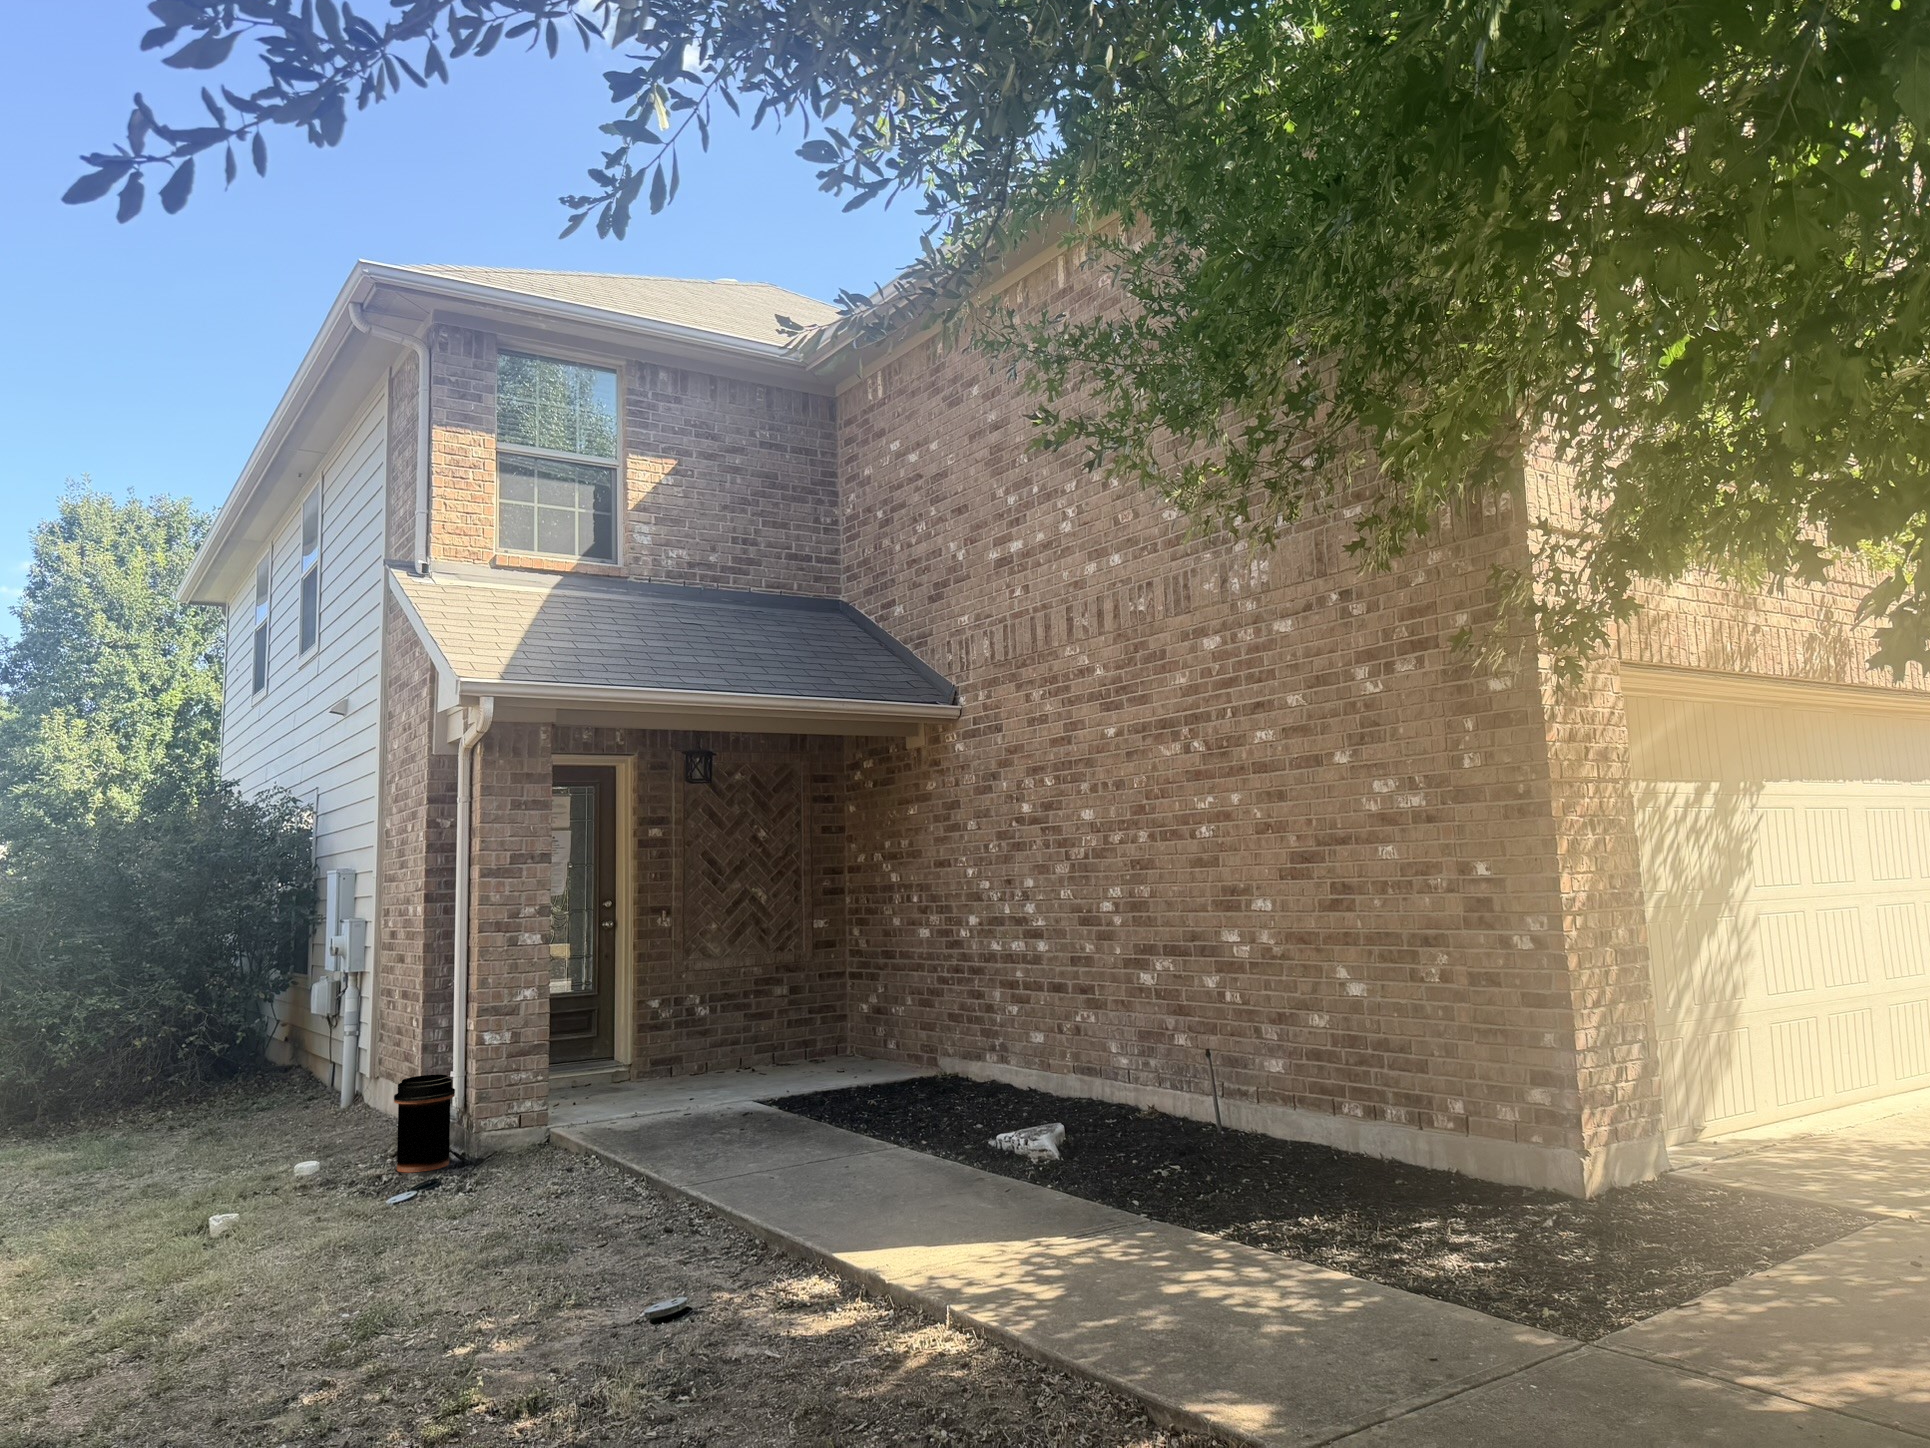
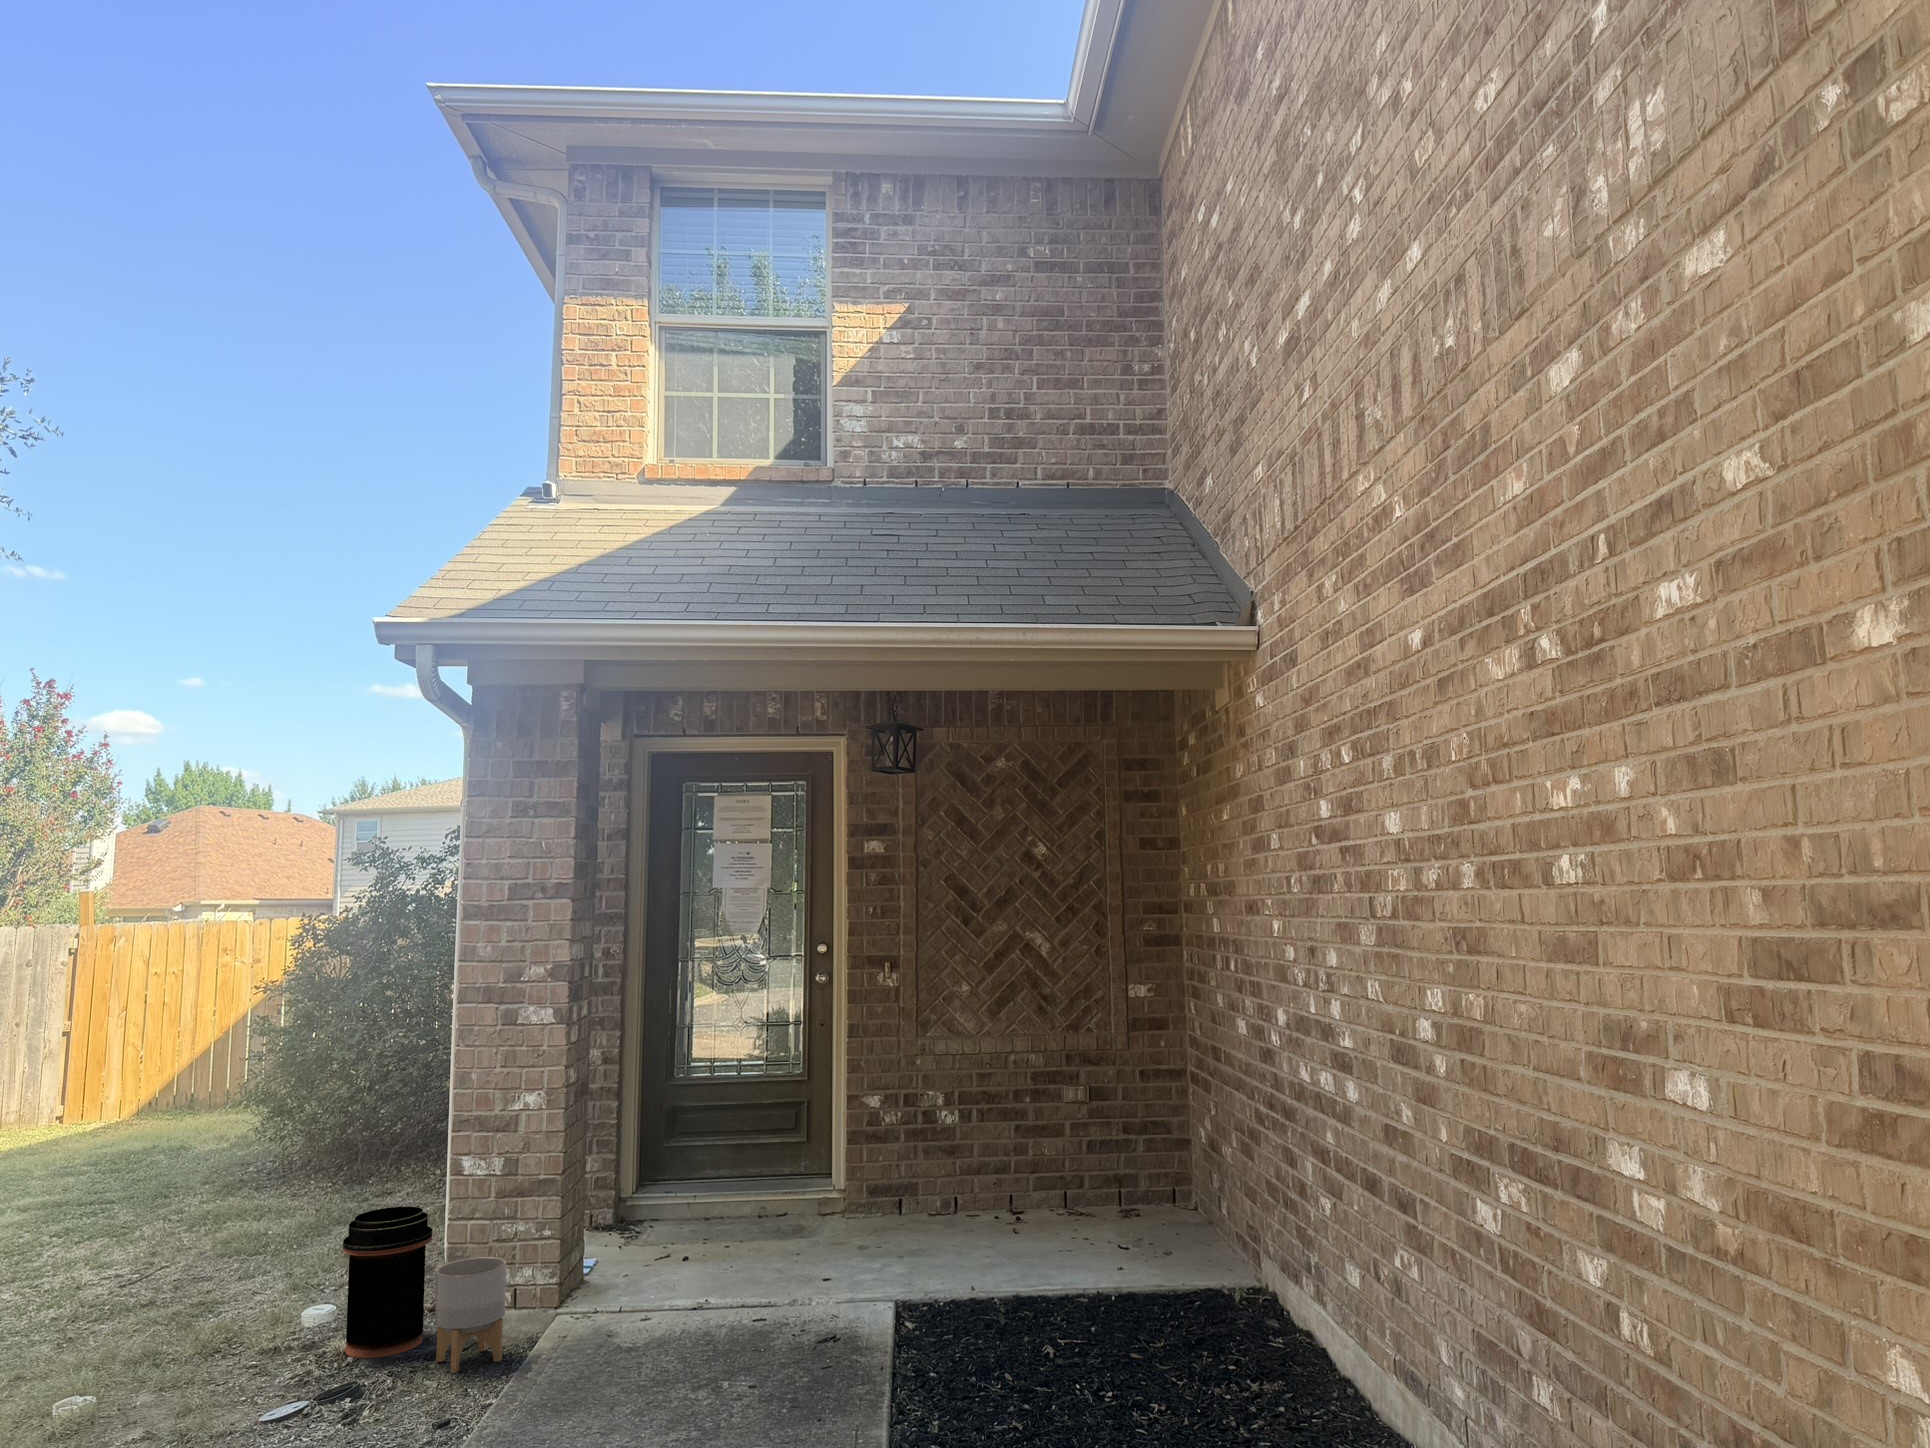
planter: none [485,1096,532,1165] -> present [435,1257,506,1373]

